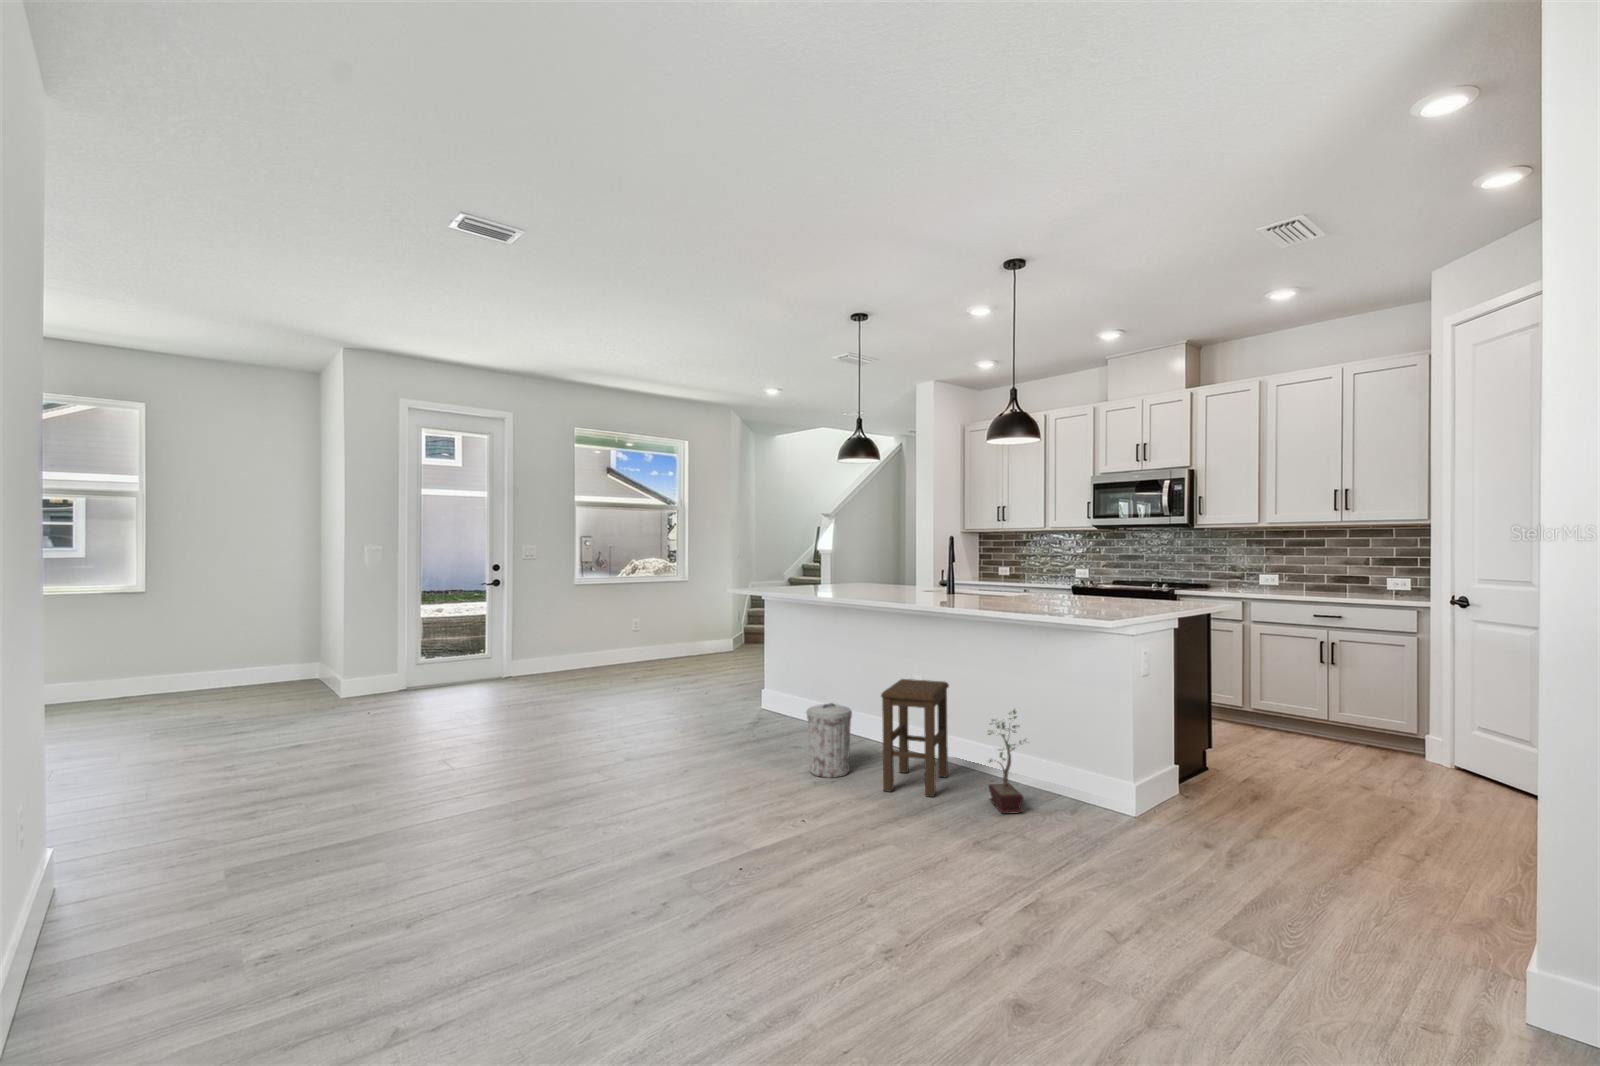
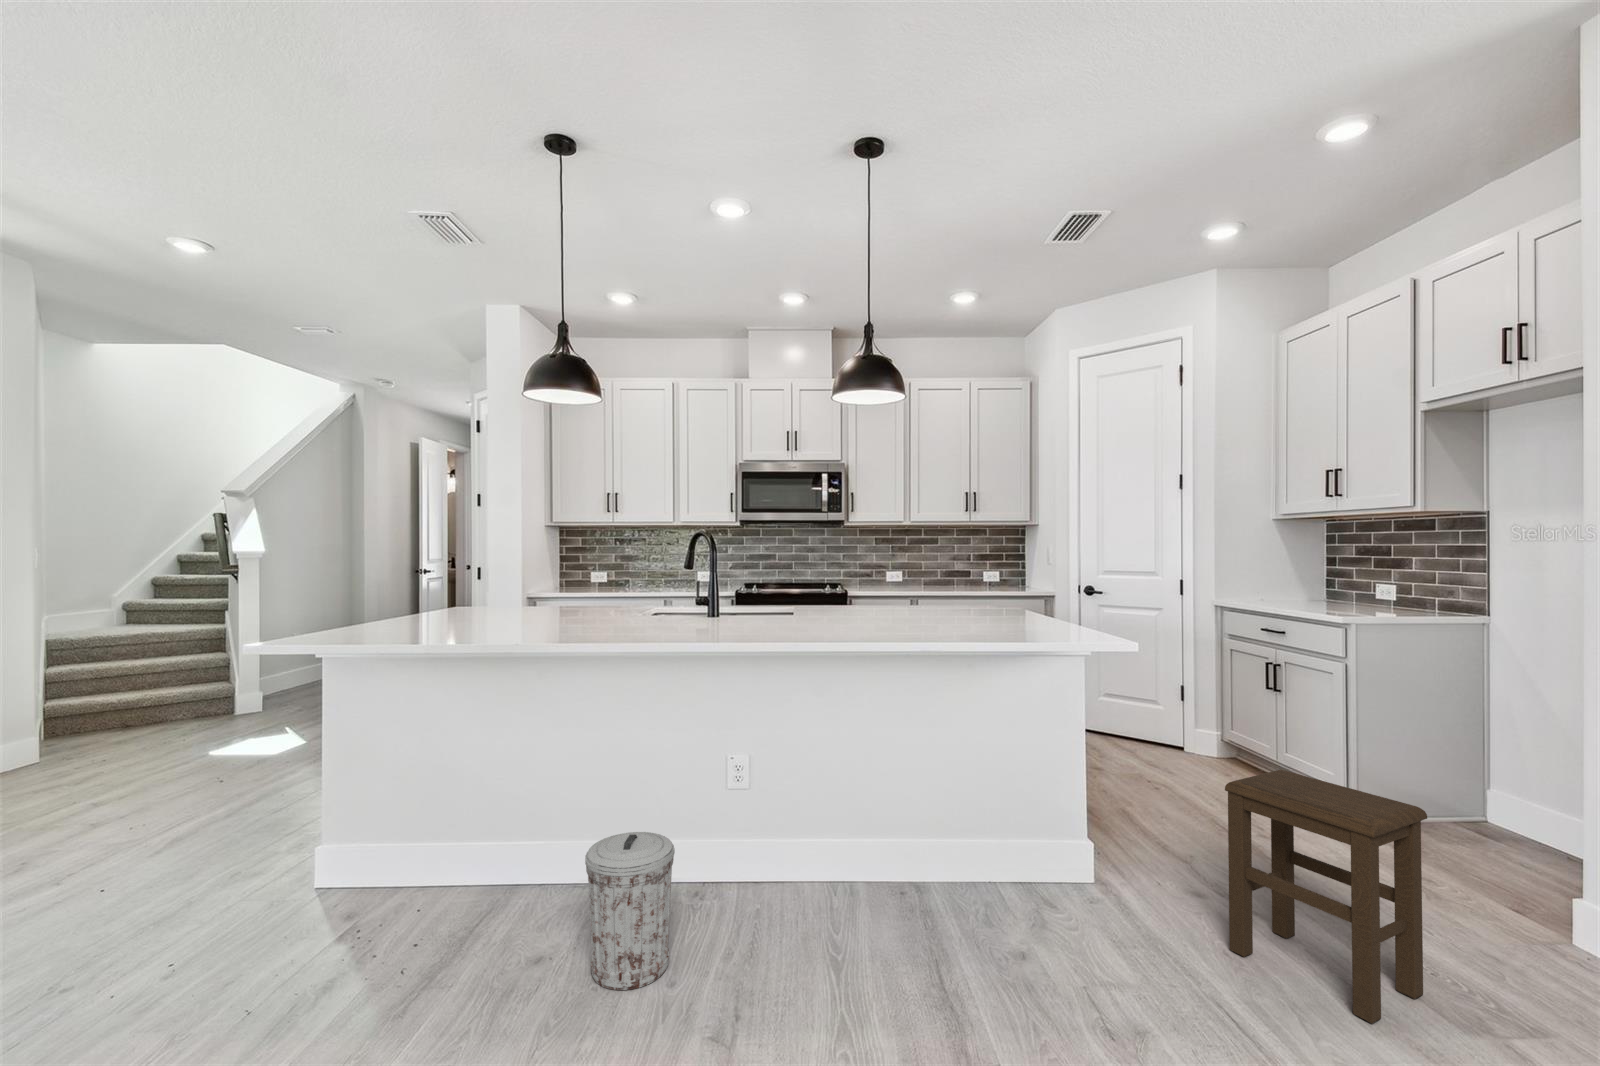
stool: present [881,679,949,797] -> present [1225,770,1427,1023]
potted plant: present [988,710,1025,814] -> none [897,773,1023,938]

